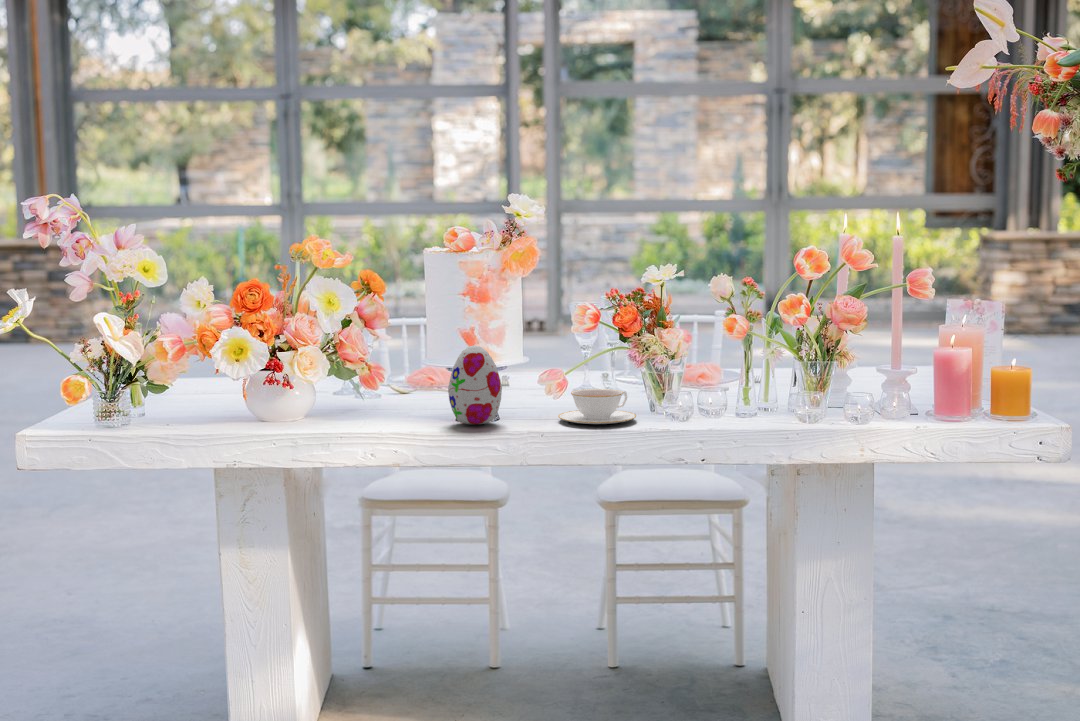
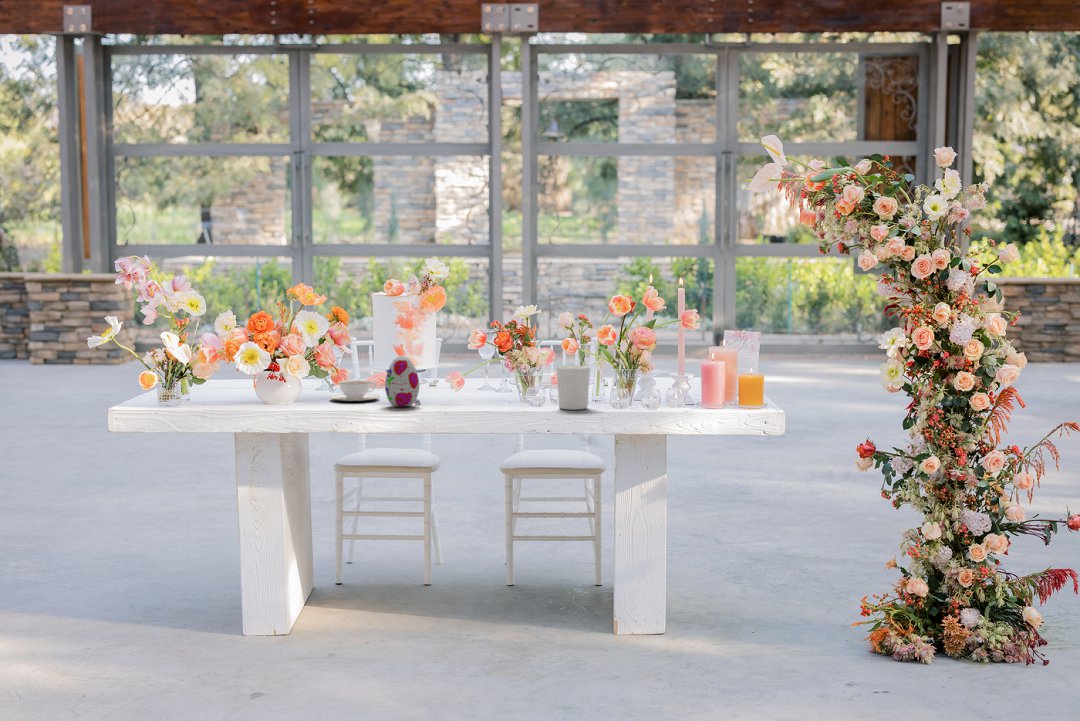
candle holder: none [717,357,769,427] -> present [557,366,590,410]
teacup: present [558,389,636,424] -> present [330,380,379,401]

